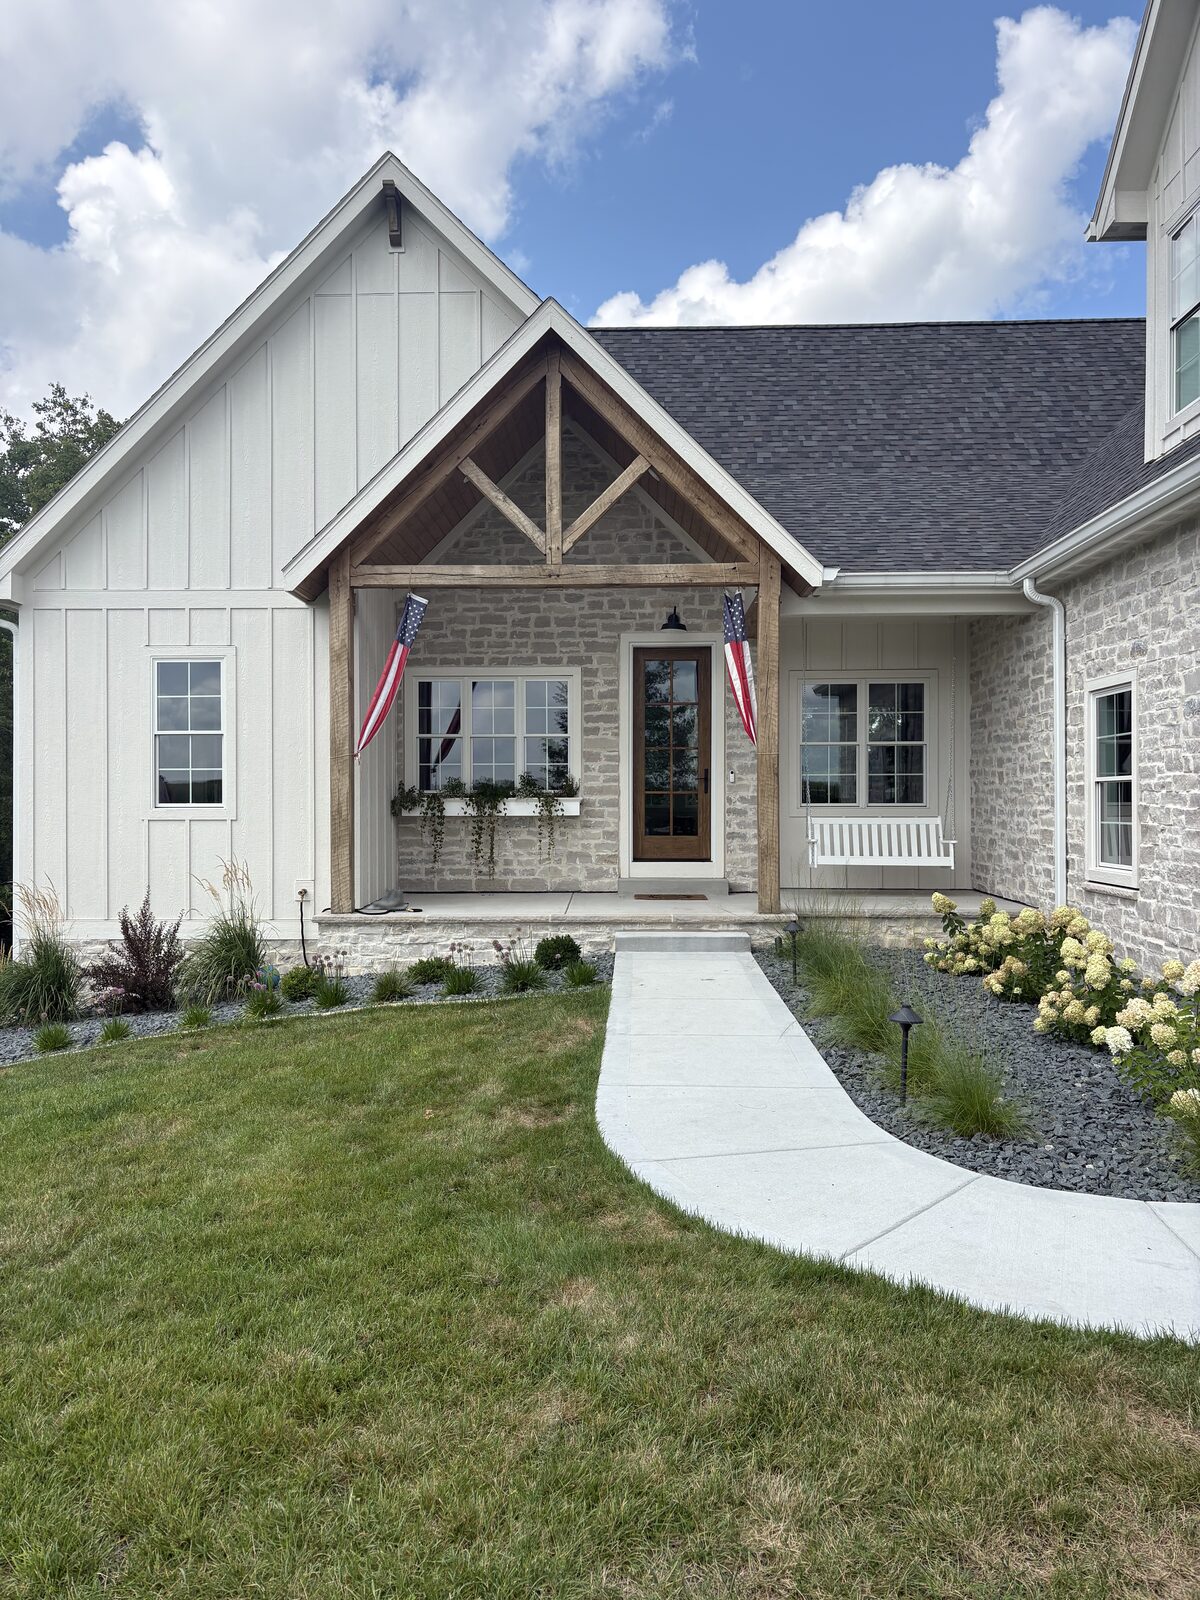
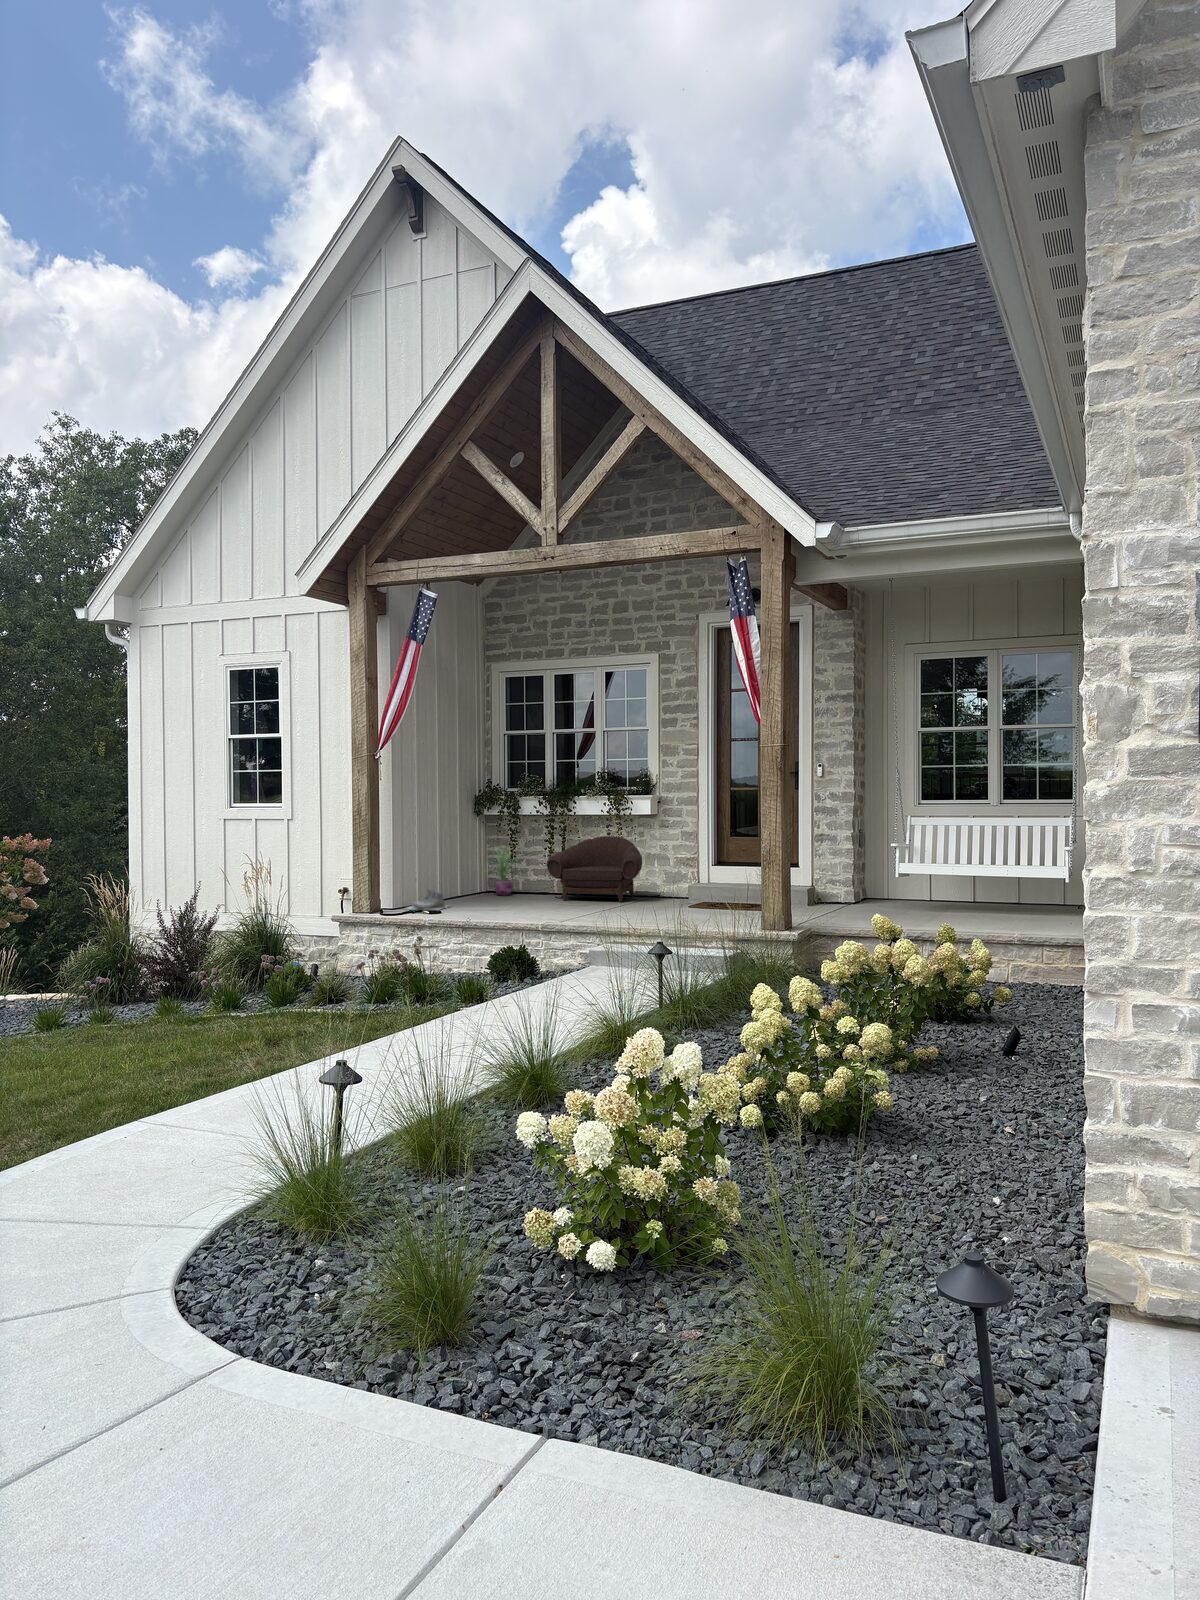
armchair: none [488,836,580,898] -> present [547,836,642,902]
decorative plant: none [407,846,462,895] -> present [495,847,514,896]

